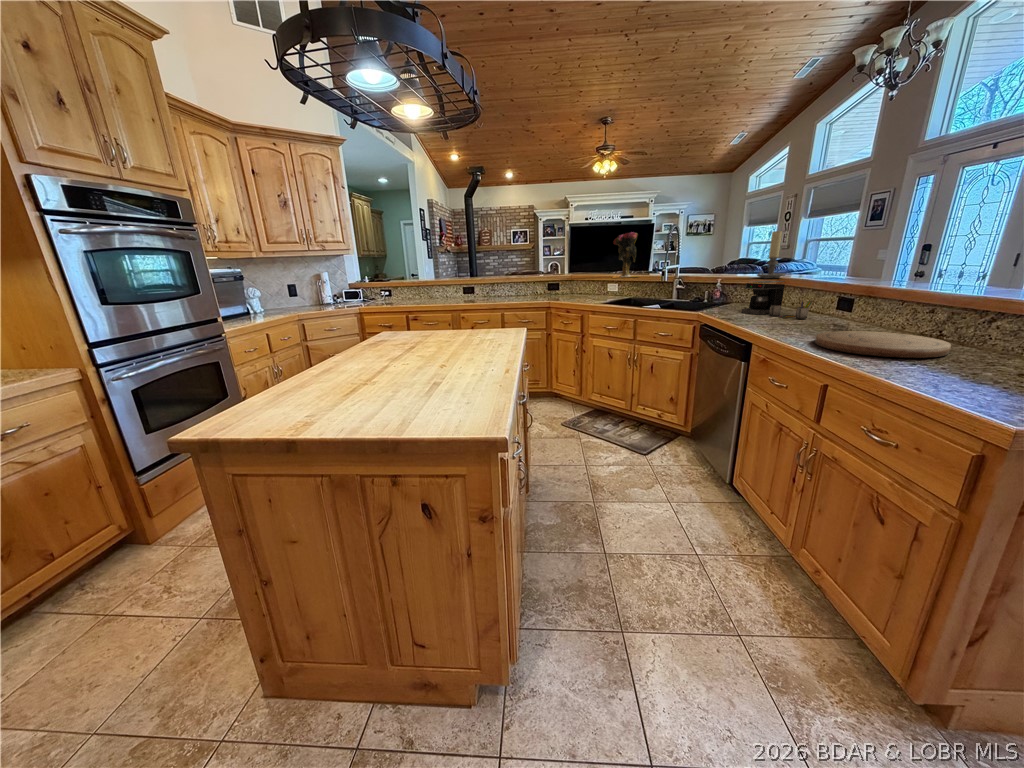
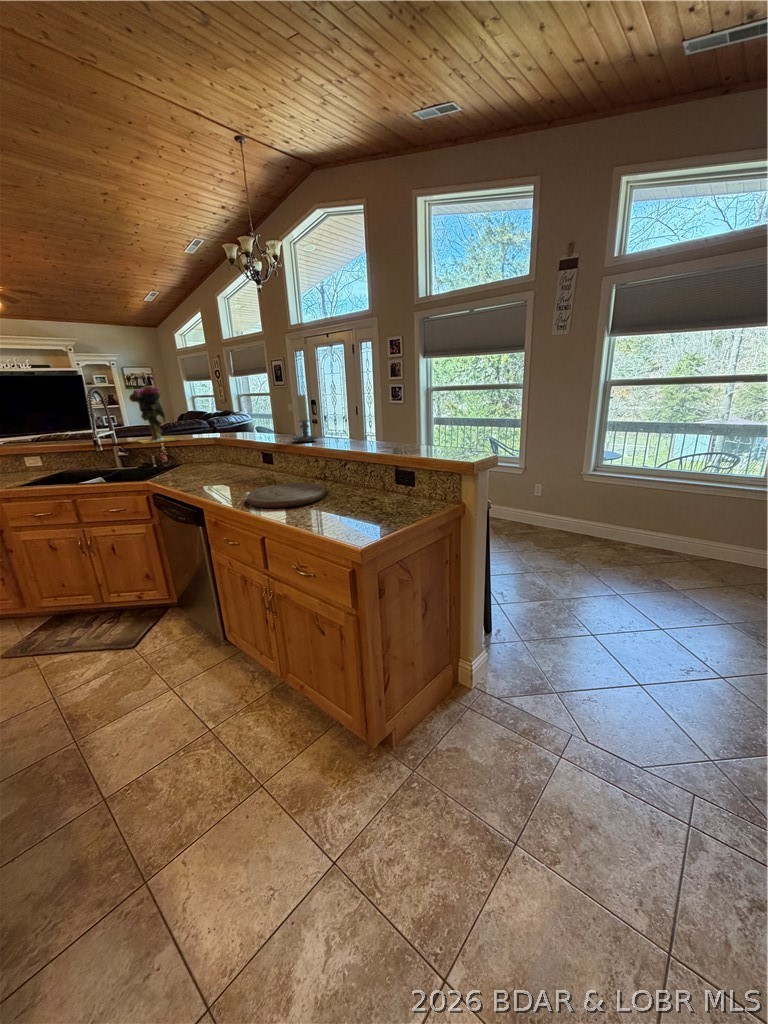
candle holder: present [757,231,785,279] -> present [292,395,318,442]
vase: present [613,232,640,278] -> present [129,387,179,443]
coffee maker: present [741,281,812,319] -> none [185,444,243,477]

